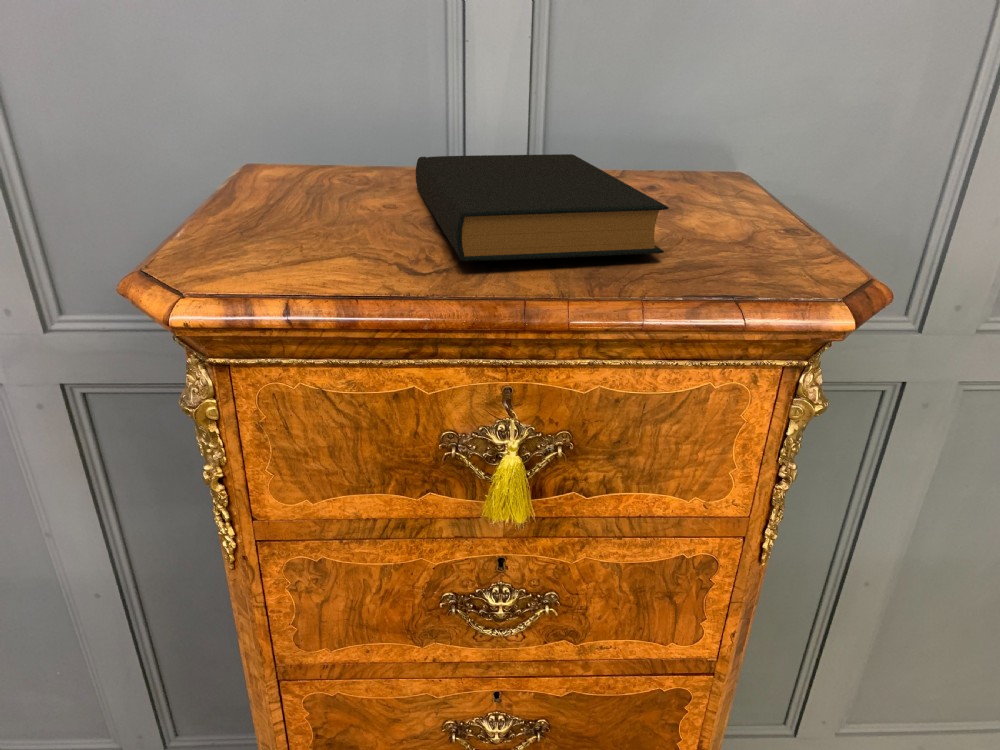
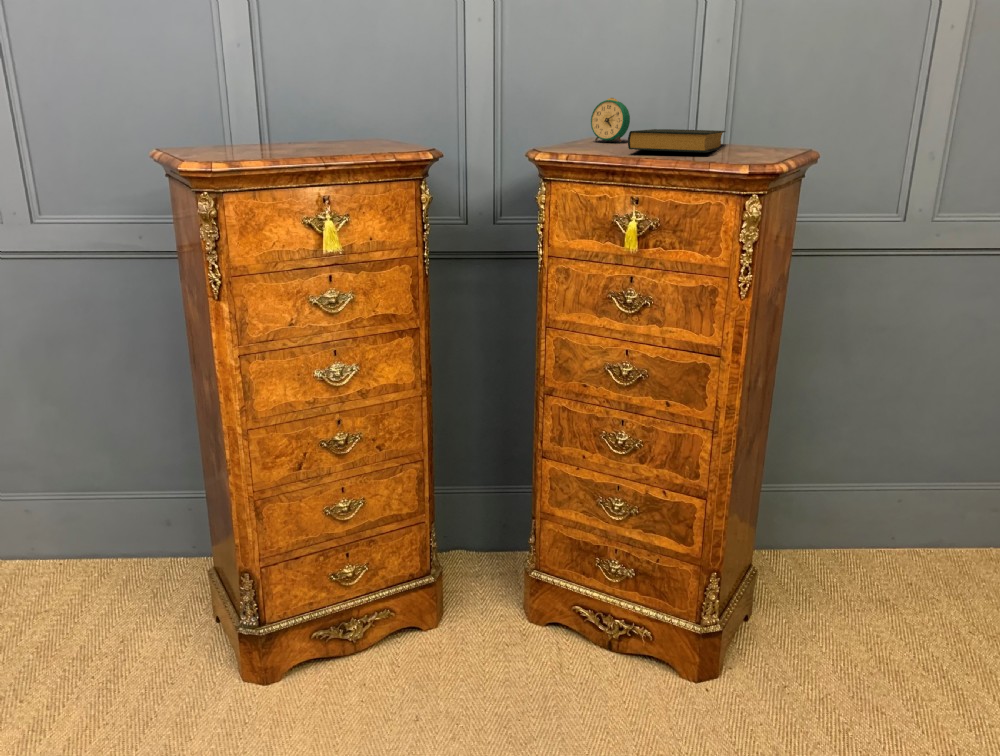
alarm clock: none [252,81,354,191] -> present [591,98,630,142]

